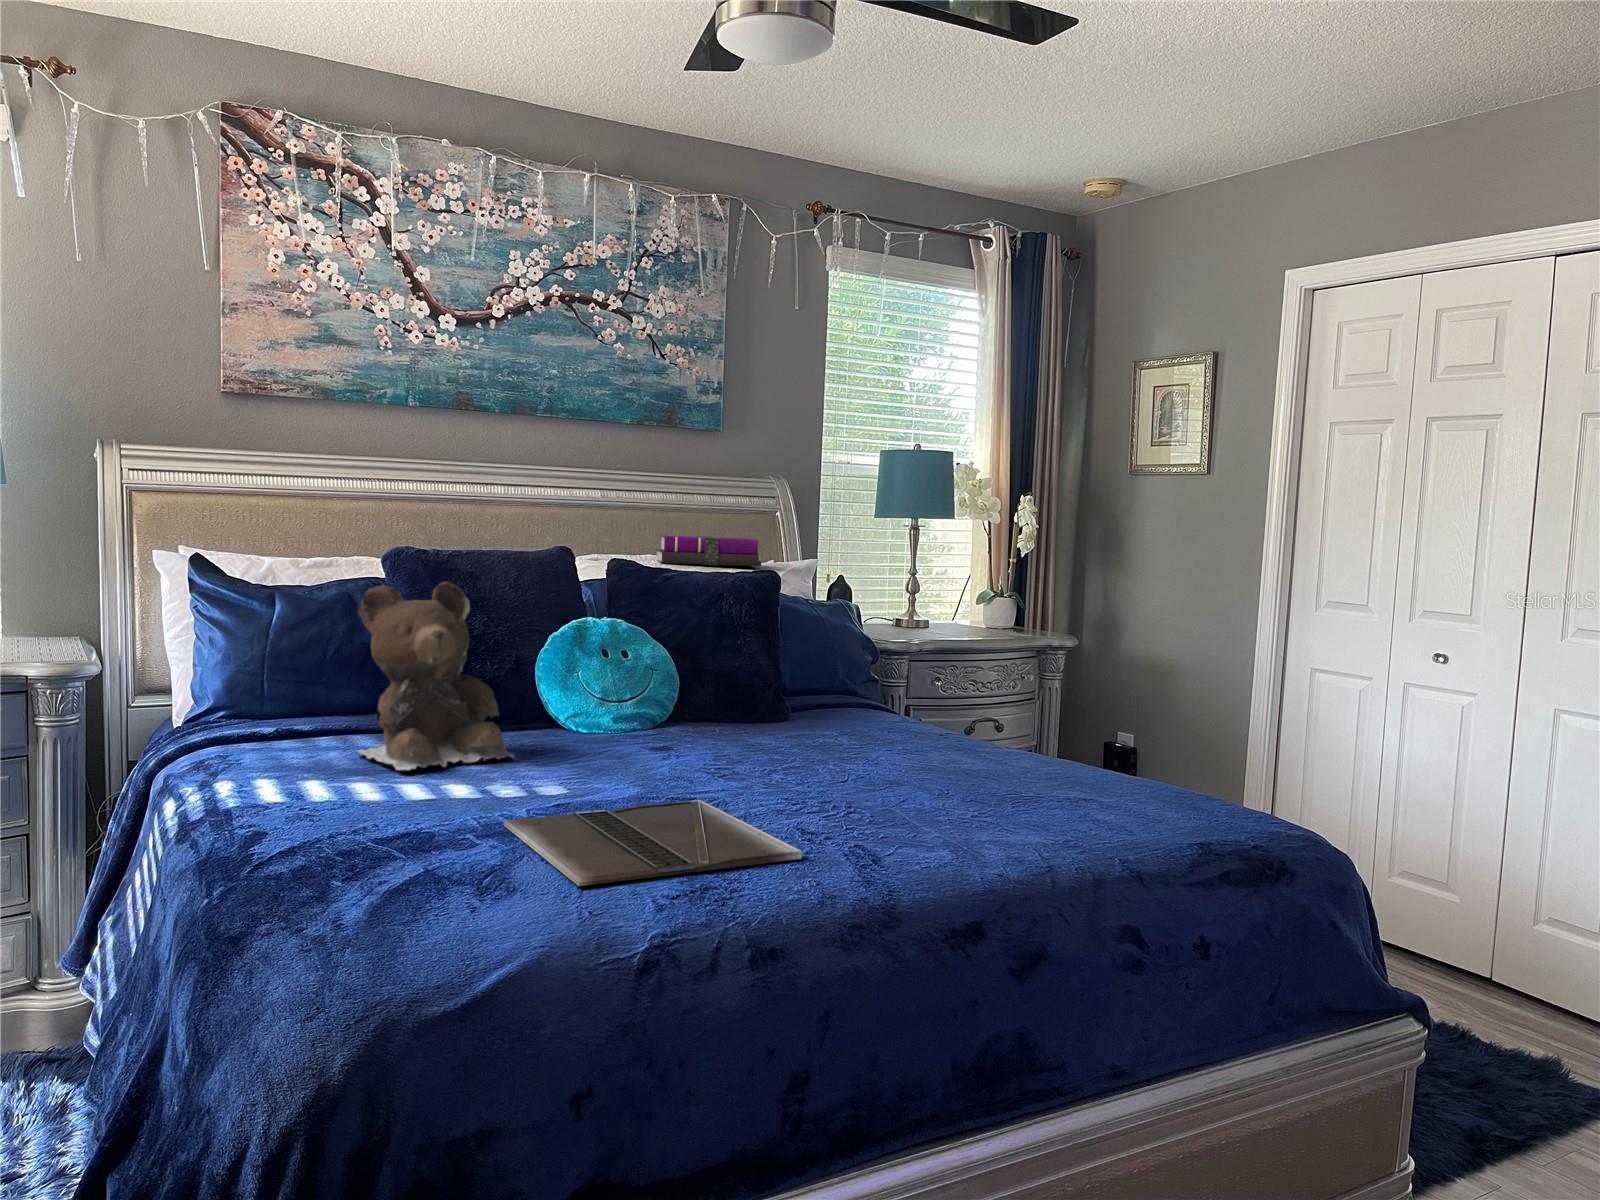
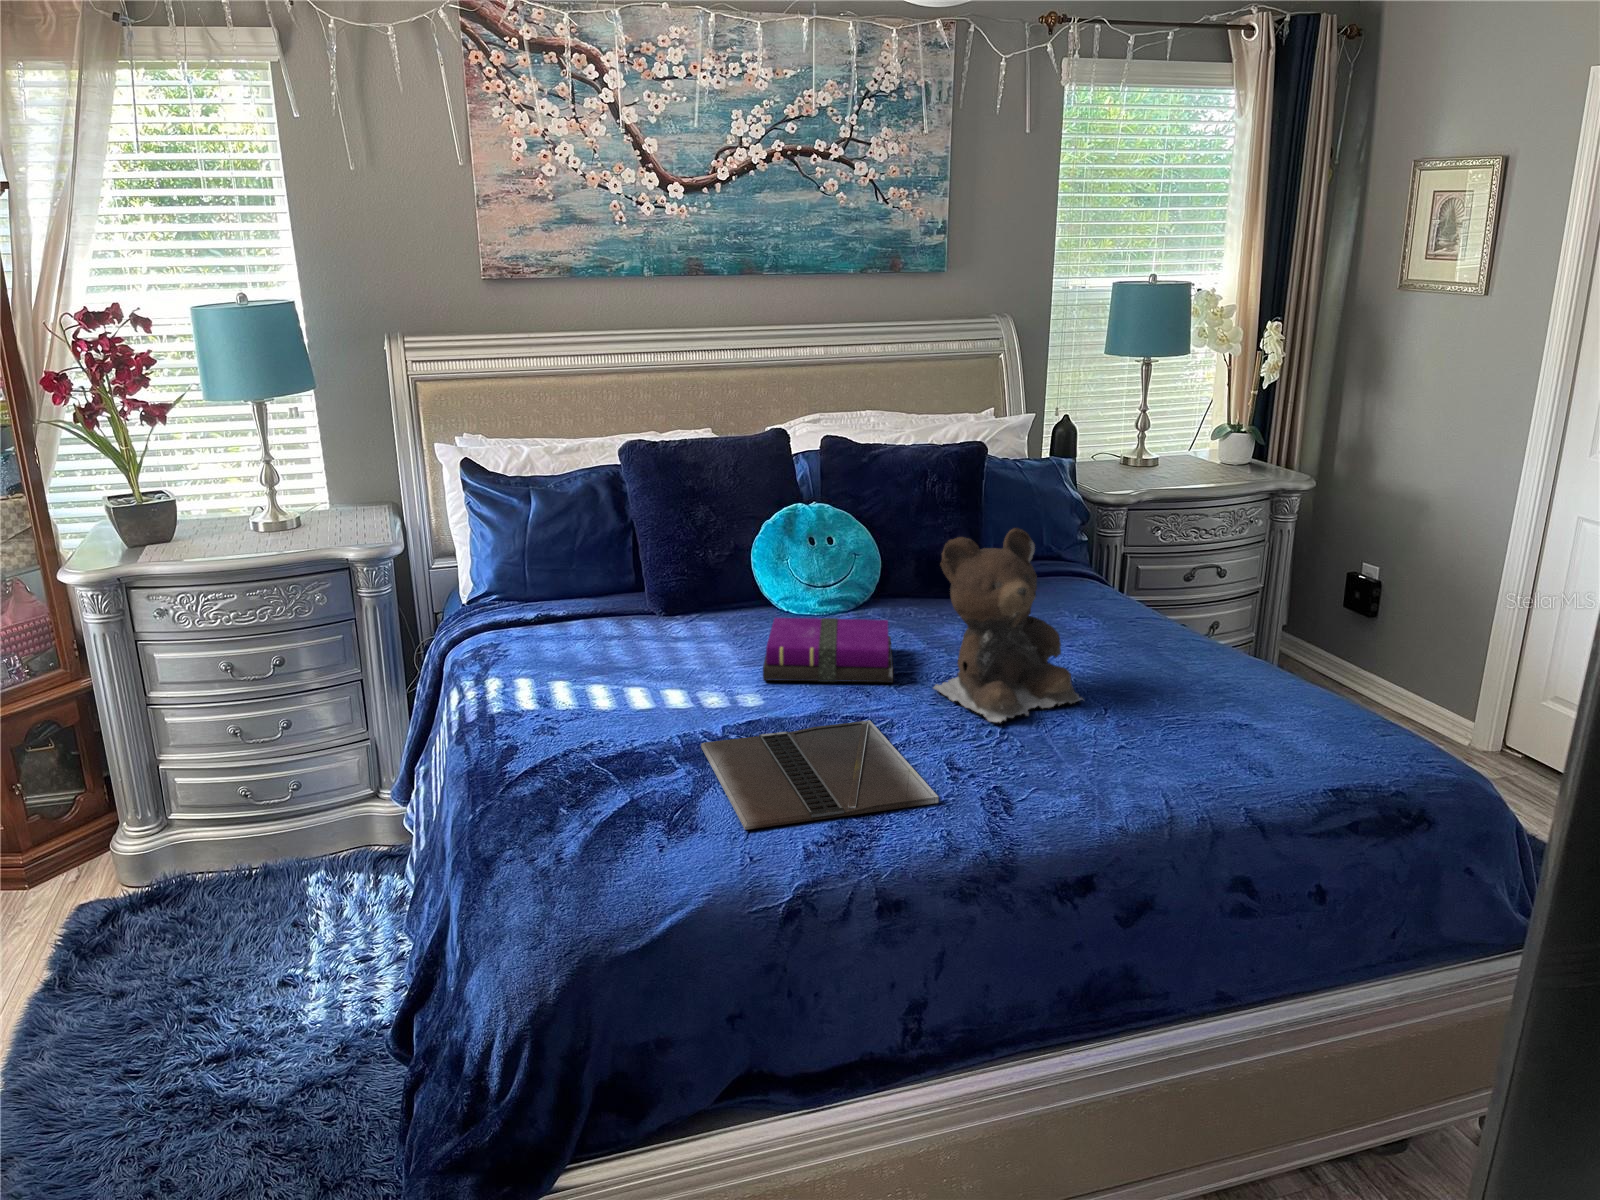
notebook: present [657,535,762,566] -> present [763,618,893,682]
teddy bear: present [357,581,514,770] -> present [934,528,1083,722]

